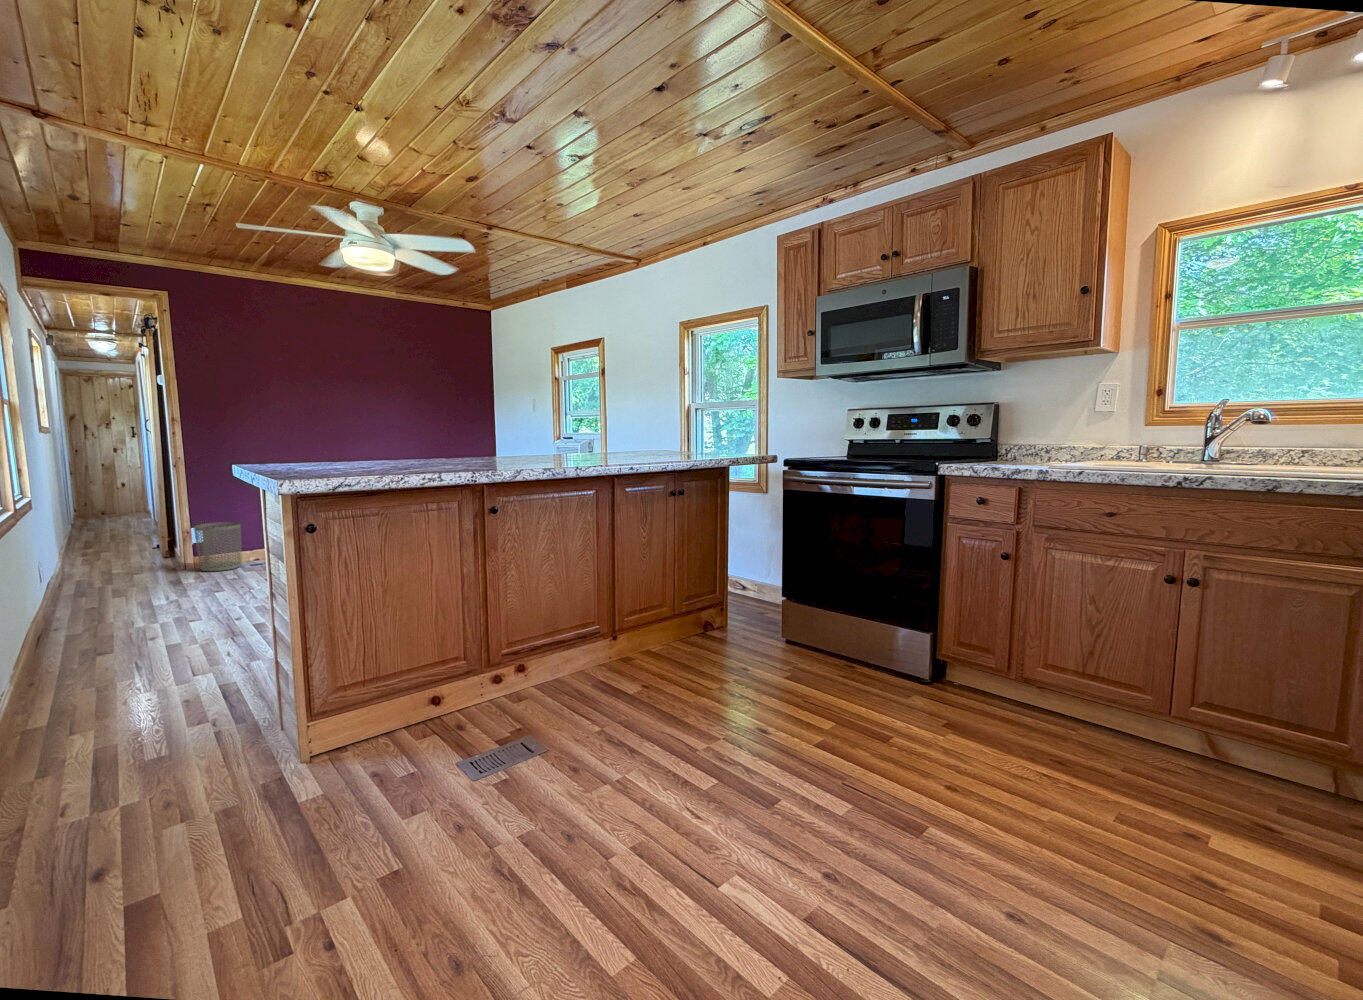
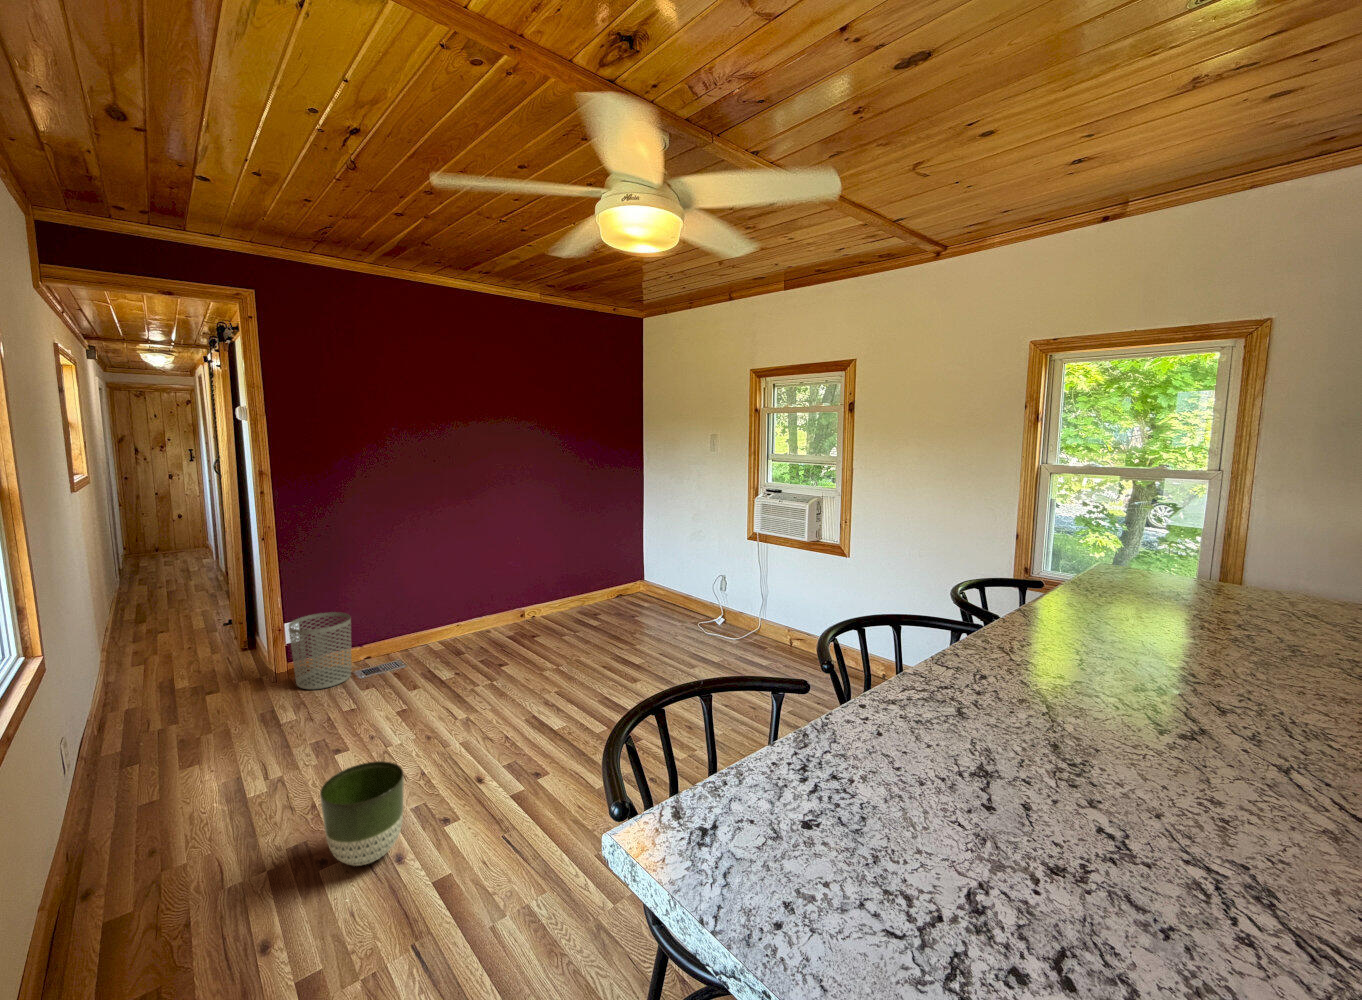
planter: none [191,571,244,622] -> present [320,761,404,866]

